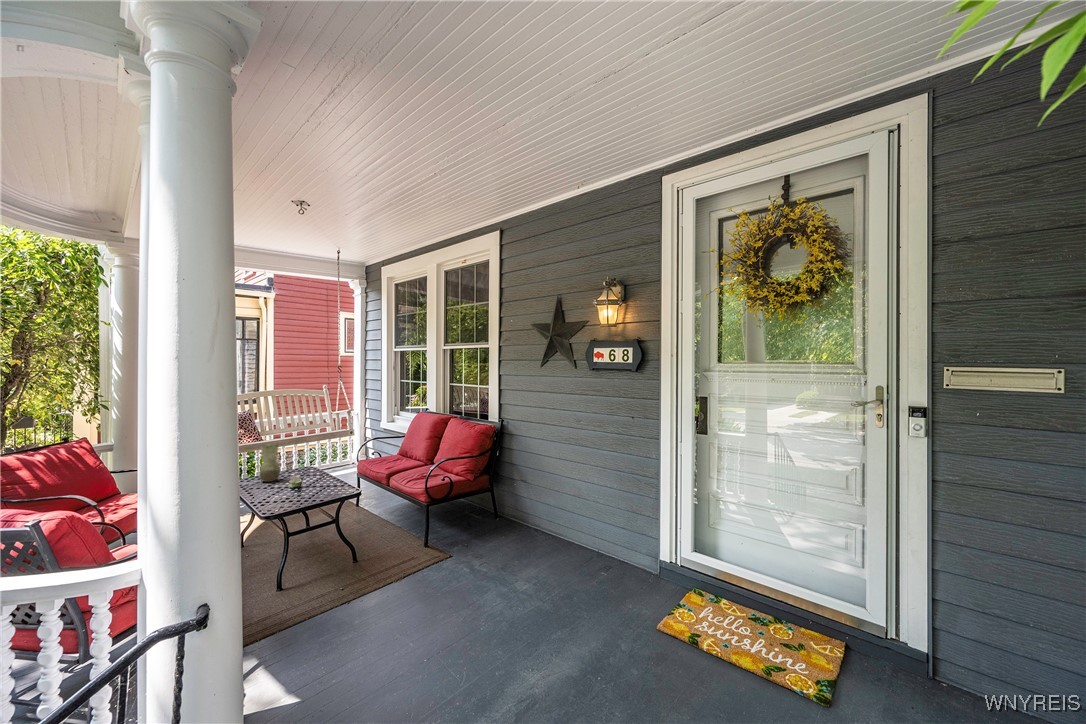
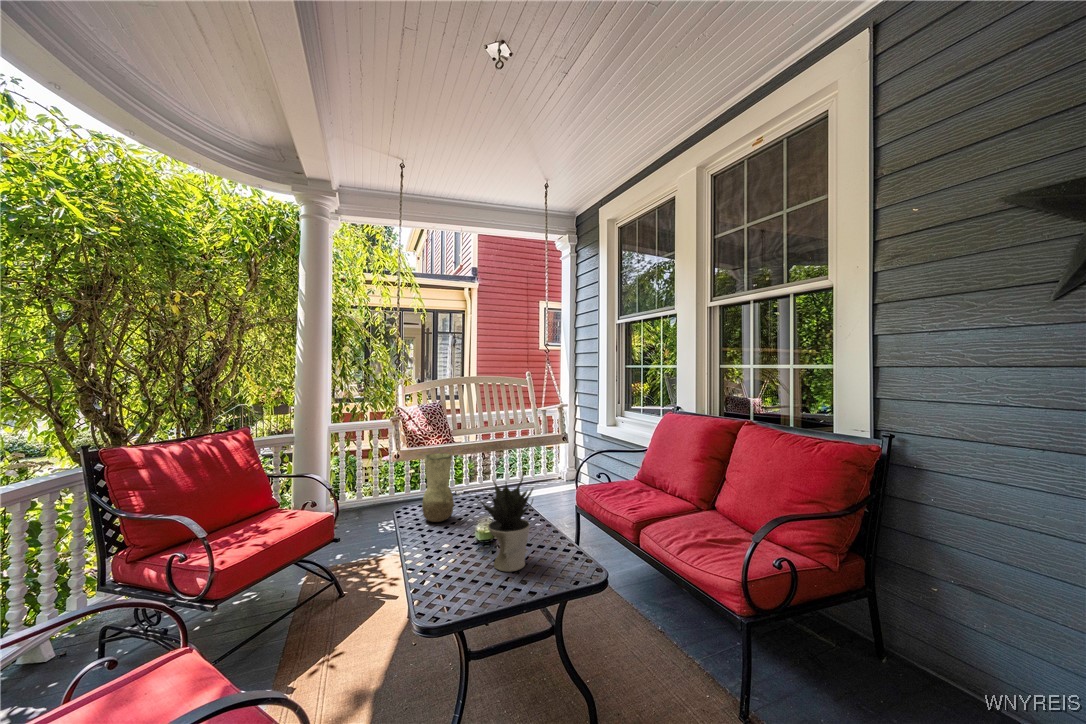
potted plant: none [298,448,329,493] -> present [477,474,533,572]

